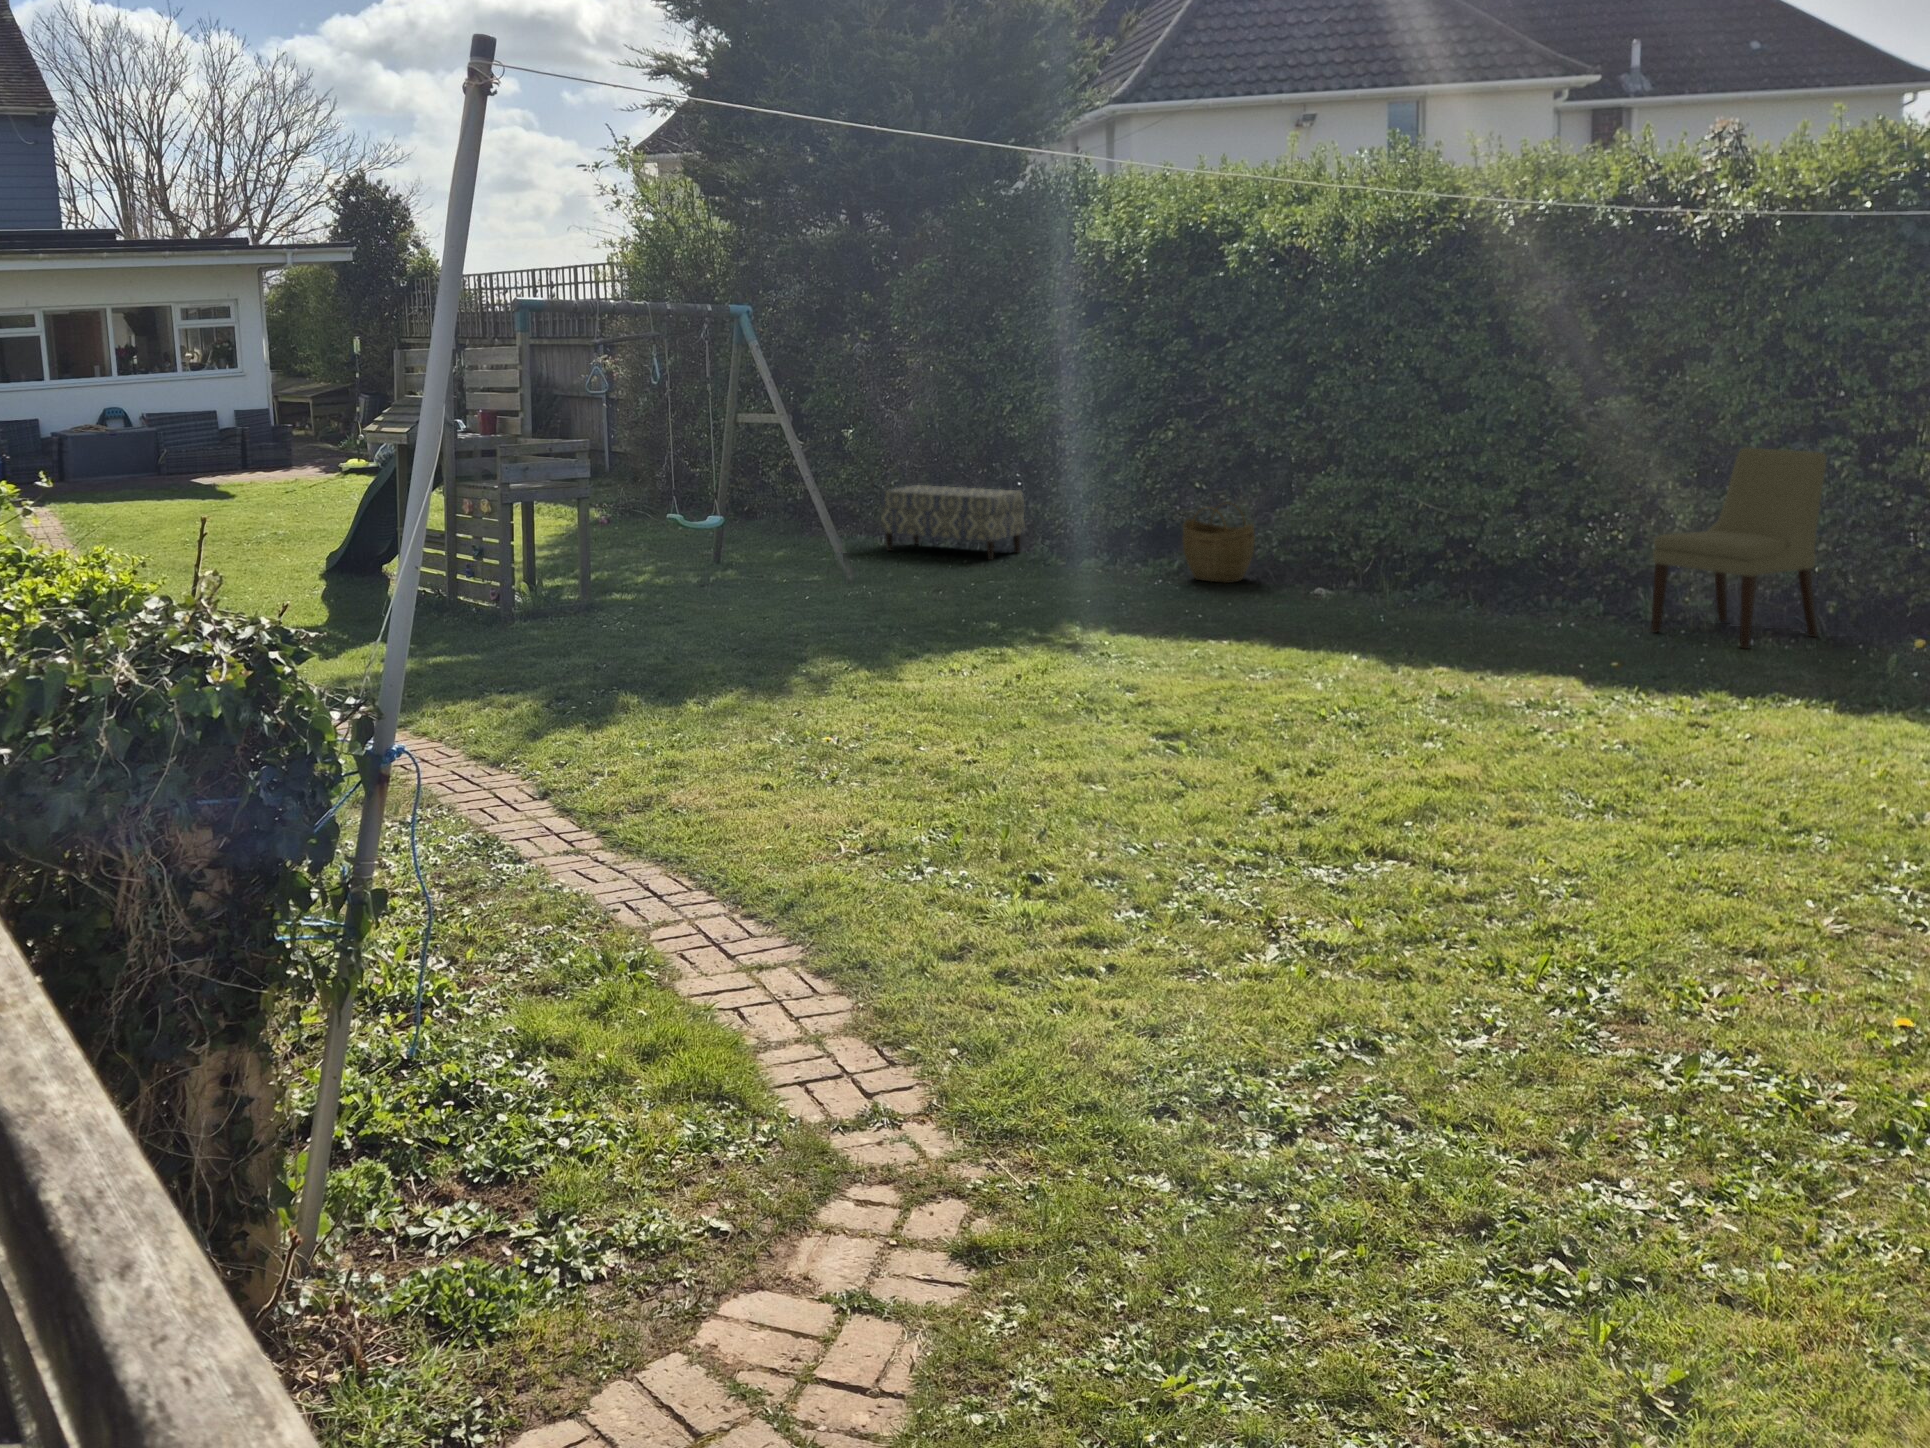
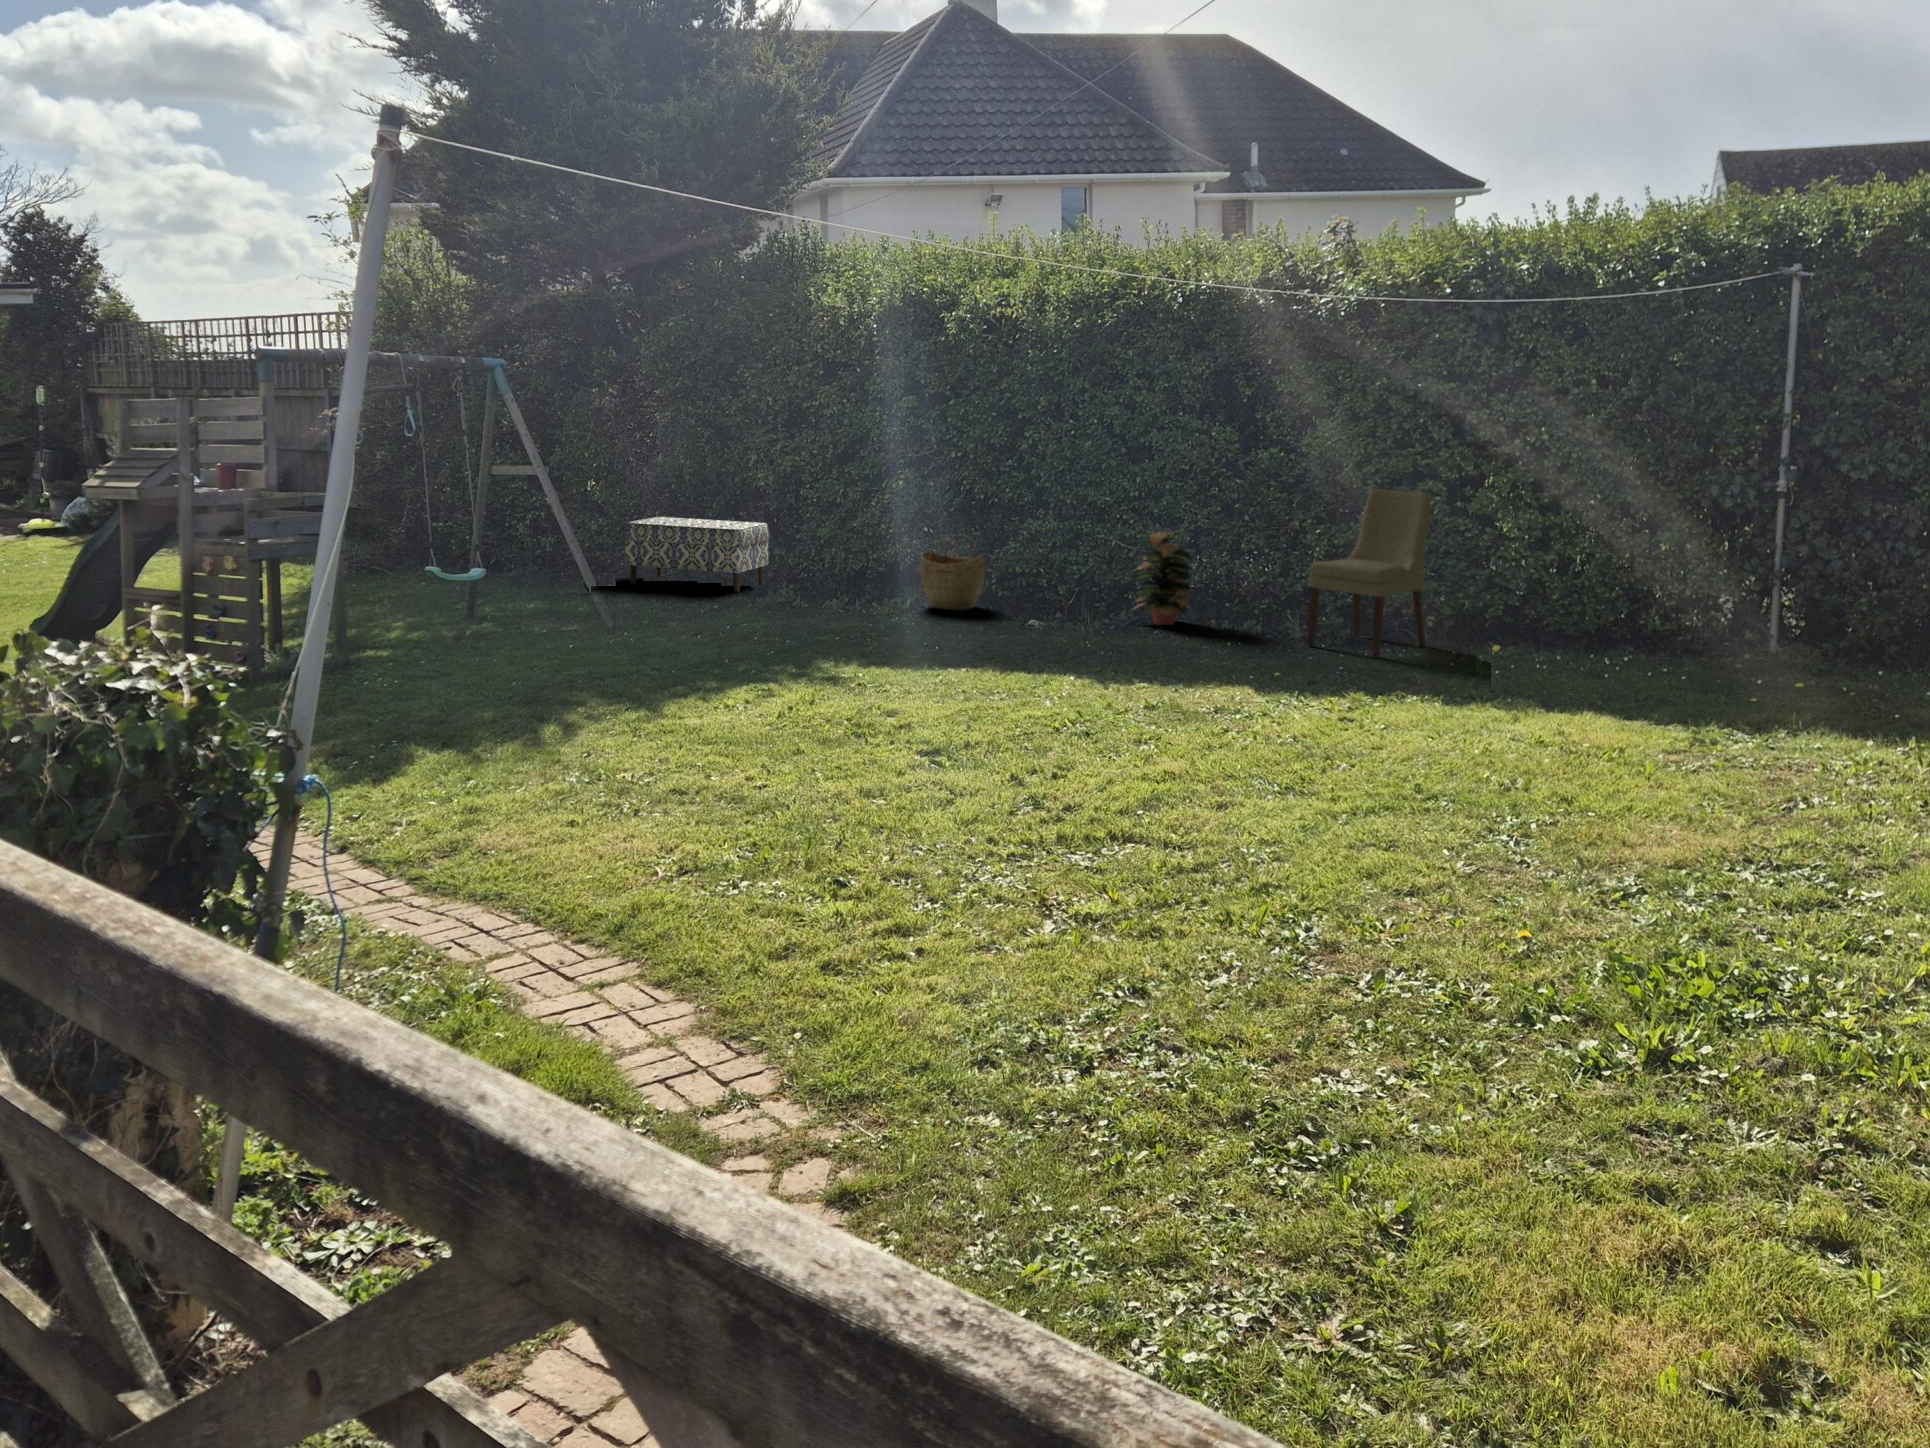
decorative plant: none [1424,500,1510,603] -> present [1133,532,1191,625]

